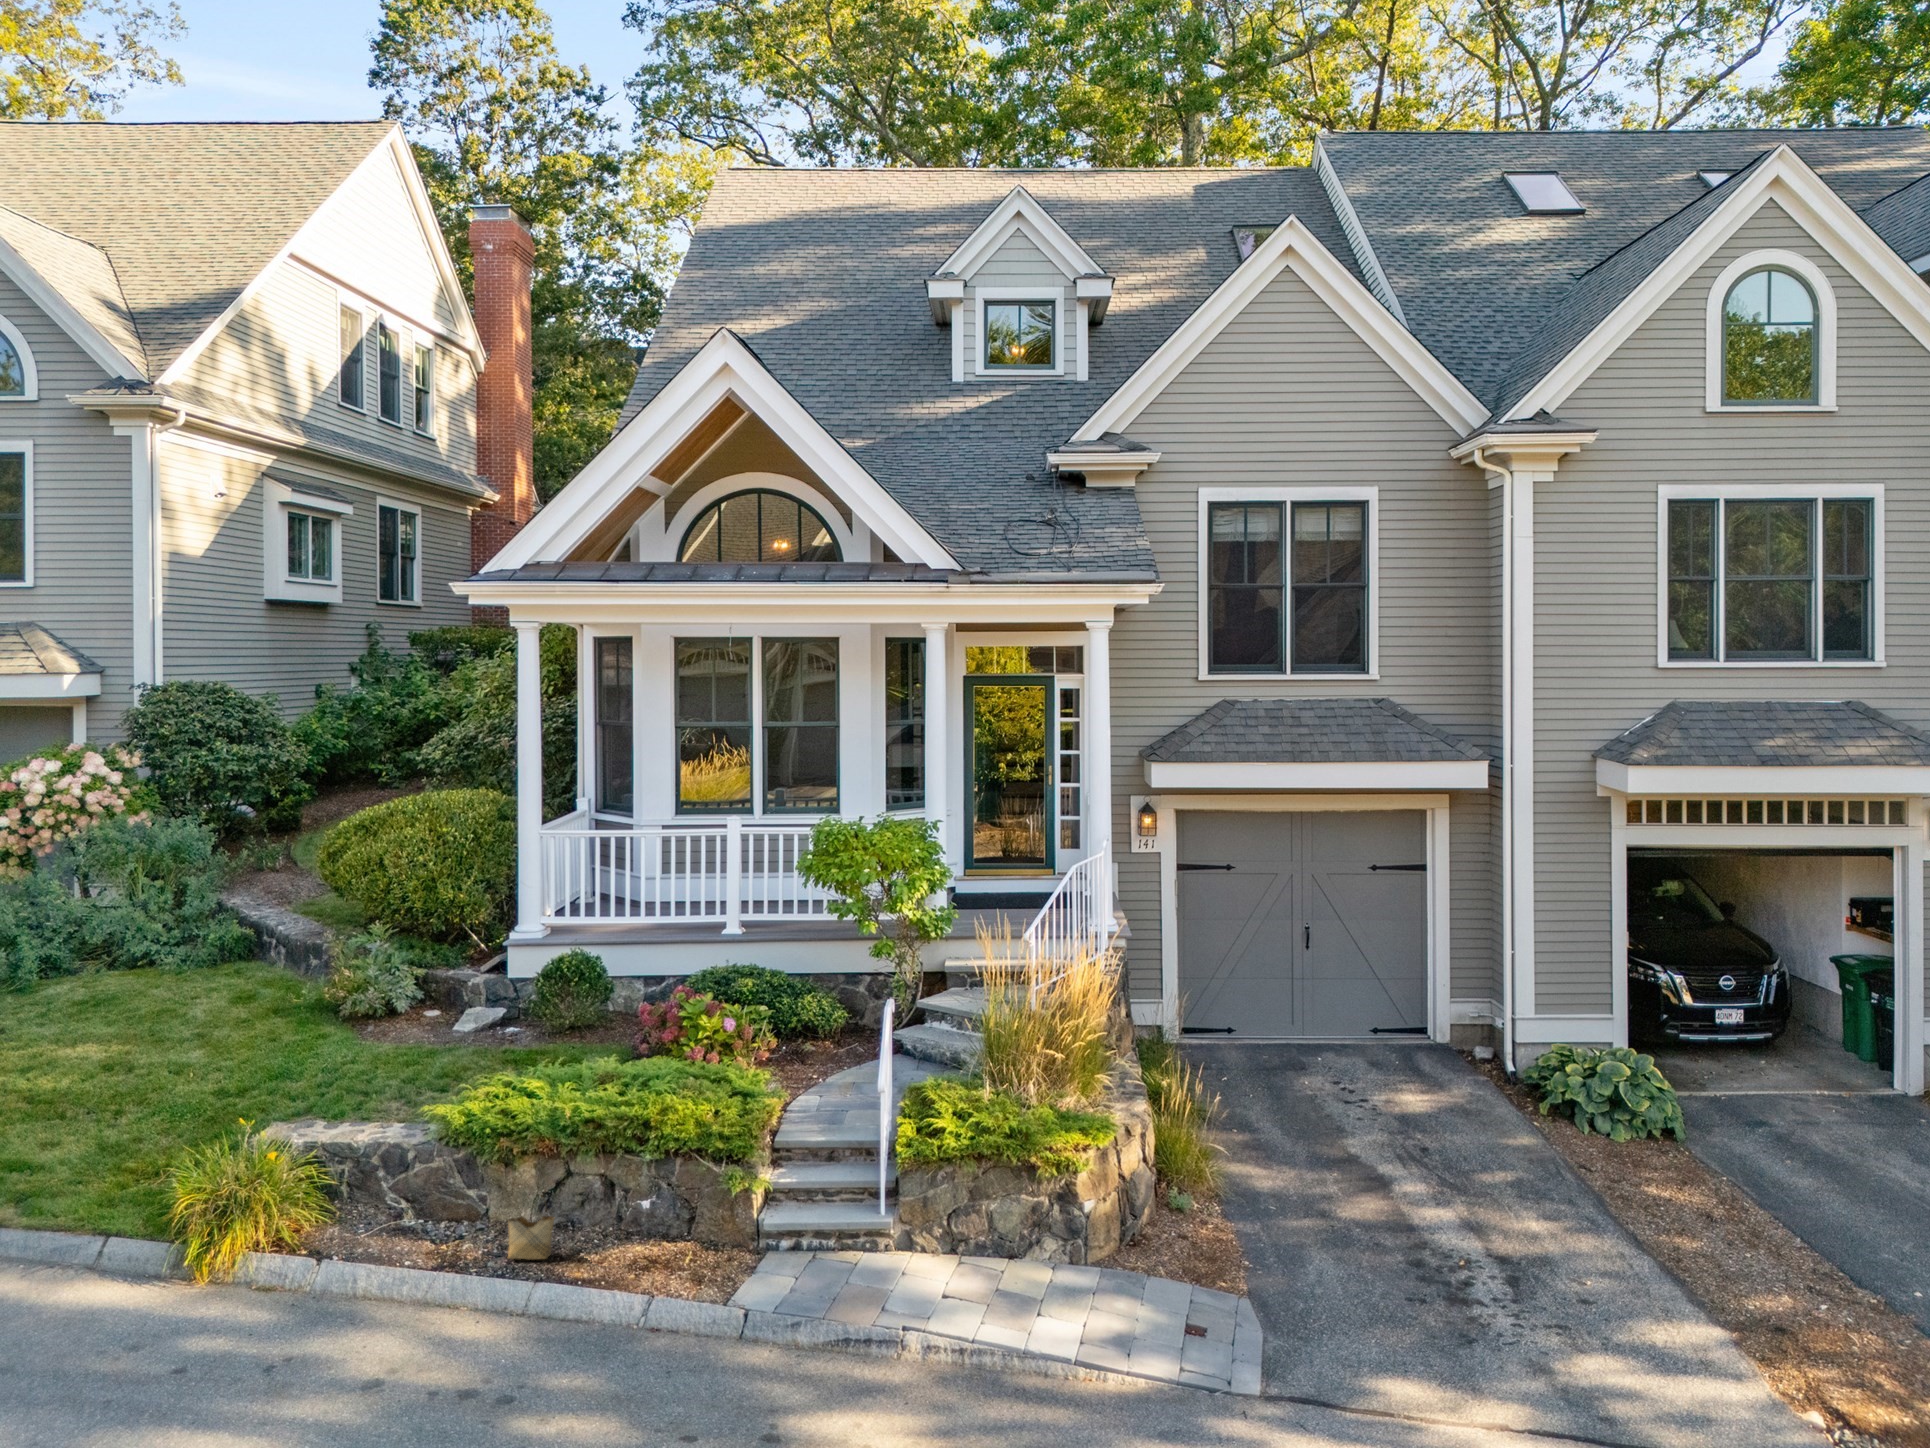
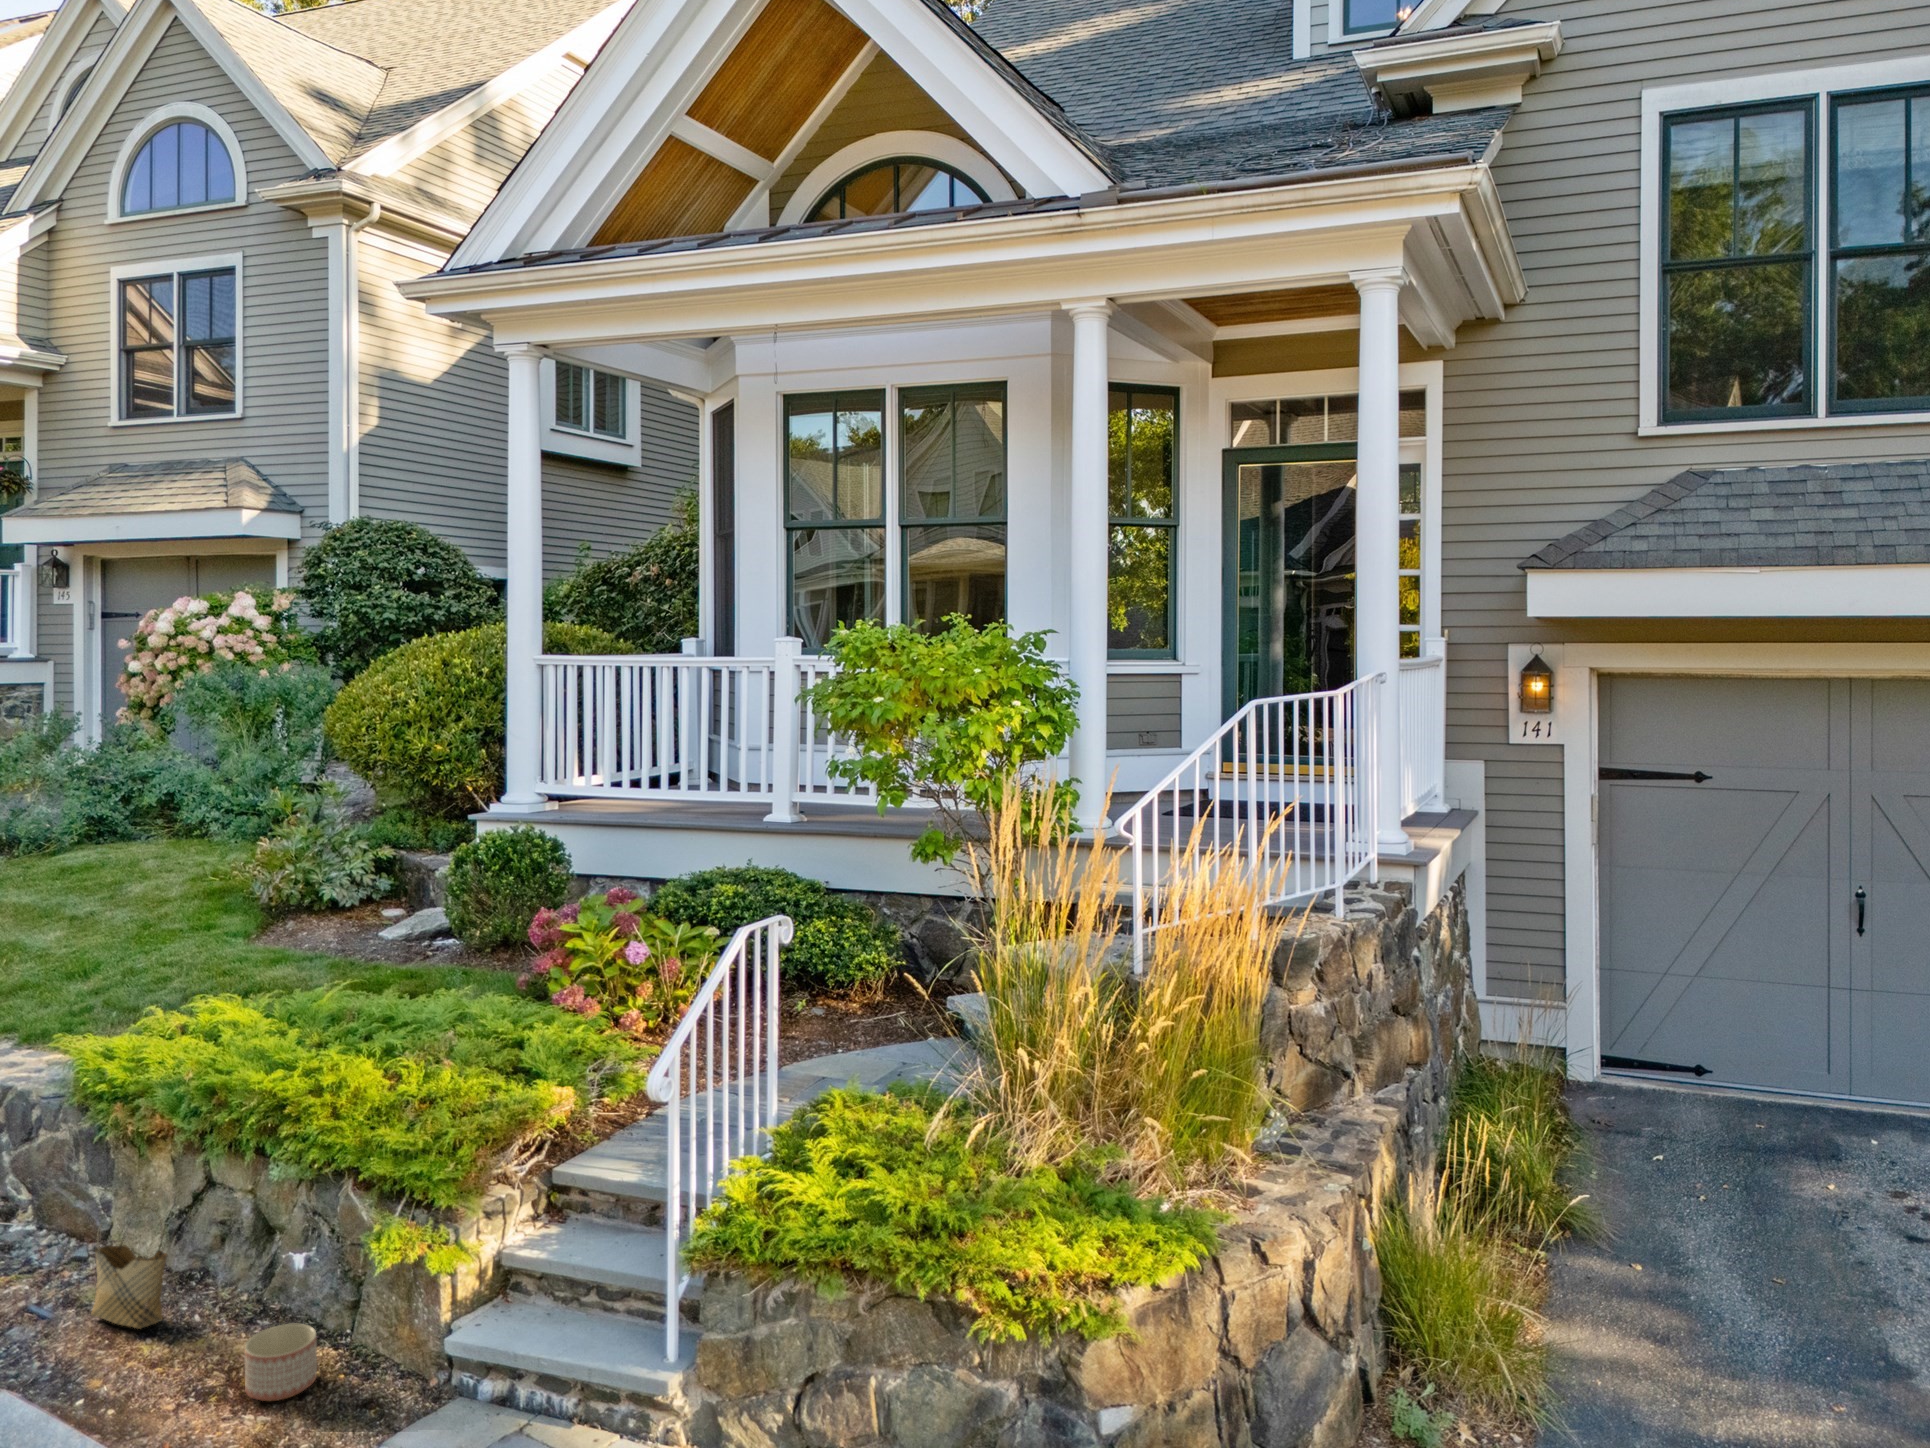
planter: none [640,1236,676,1275] -> present [245,1323,317,1401]

